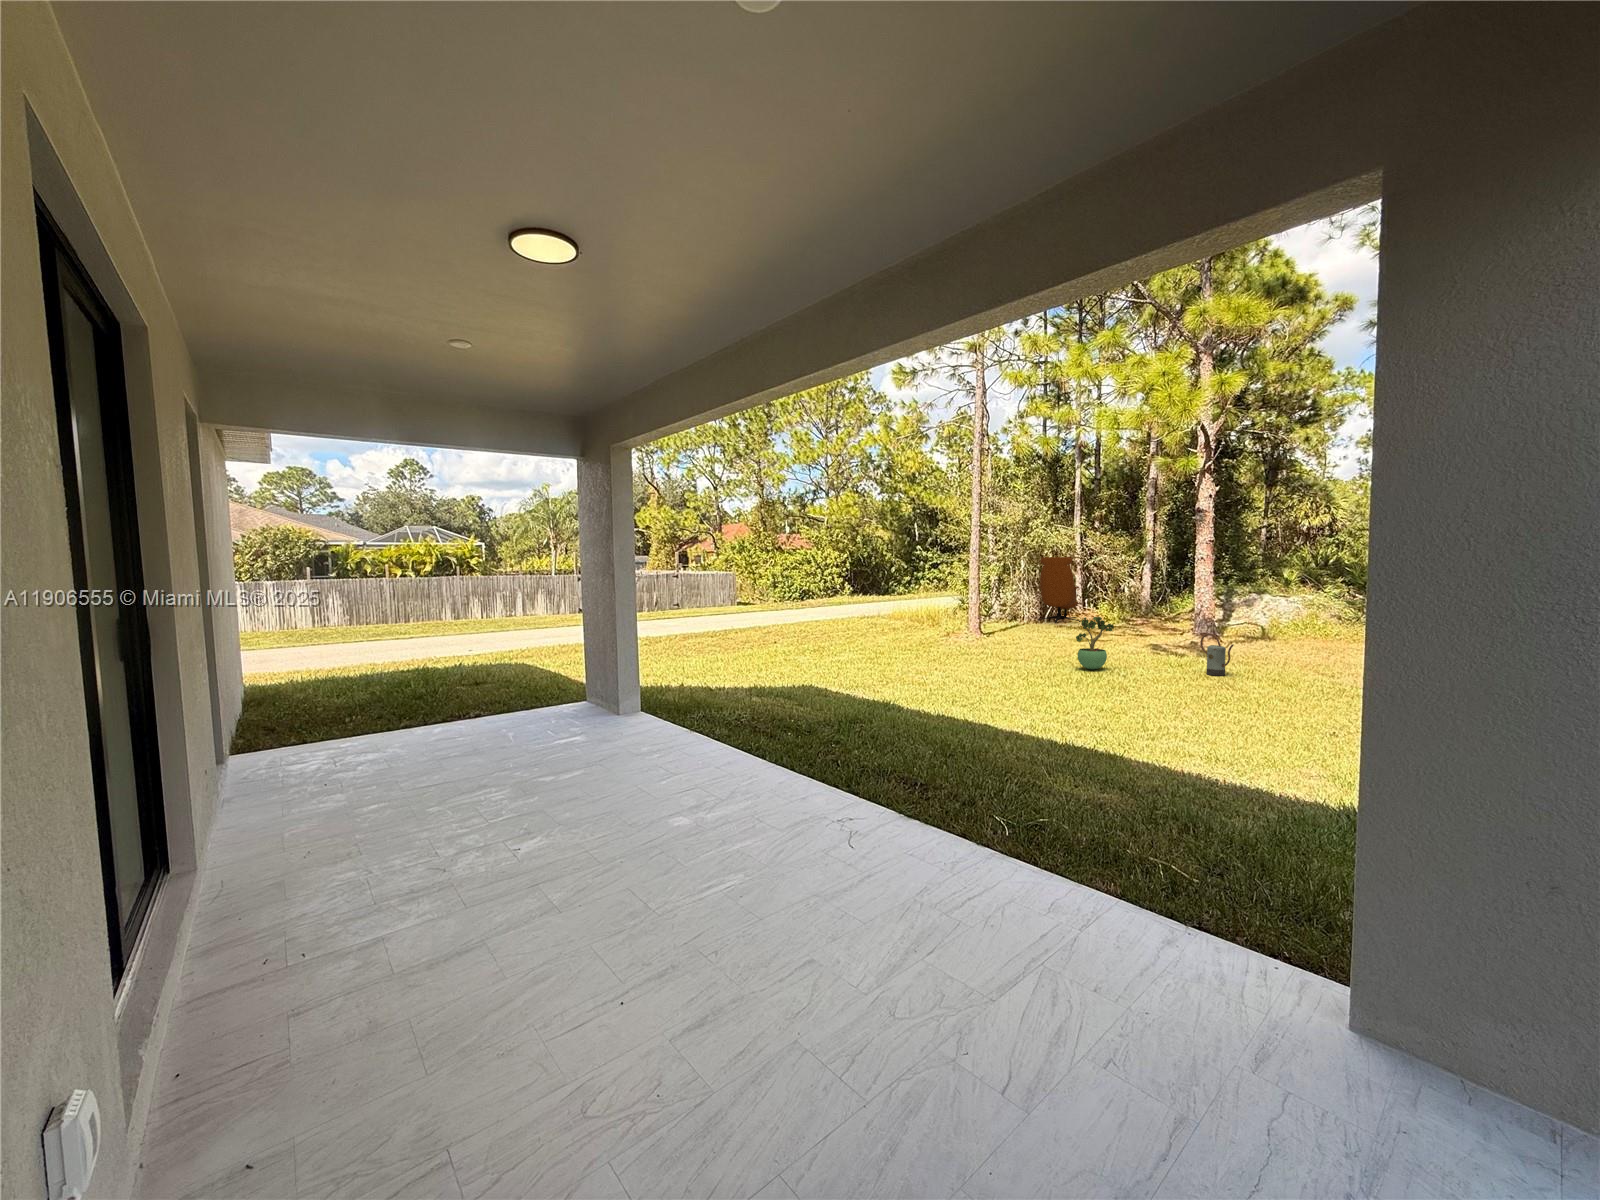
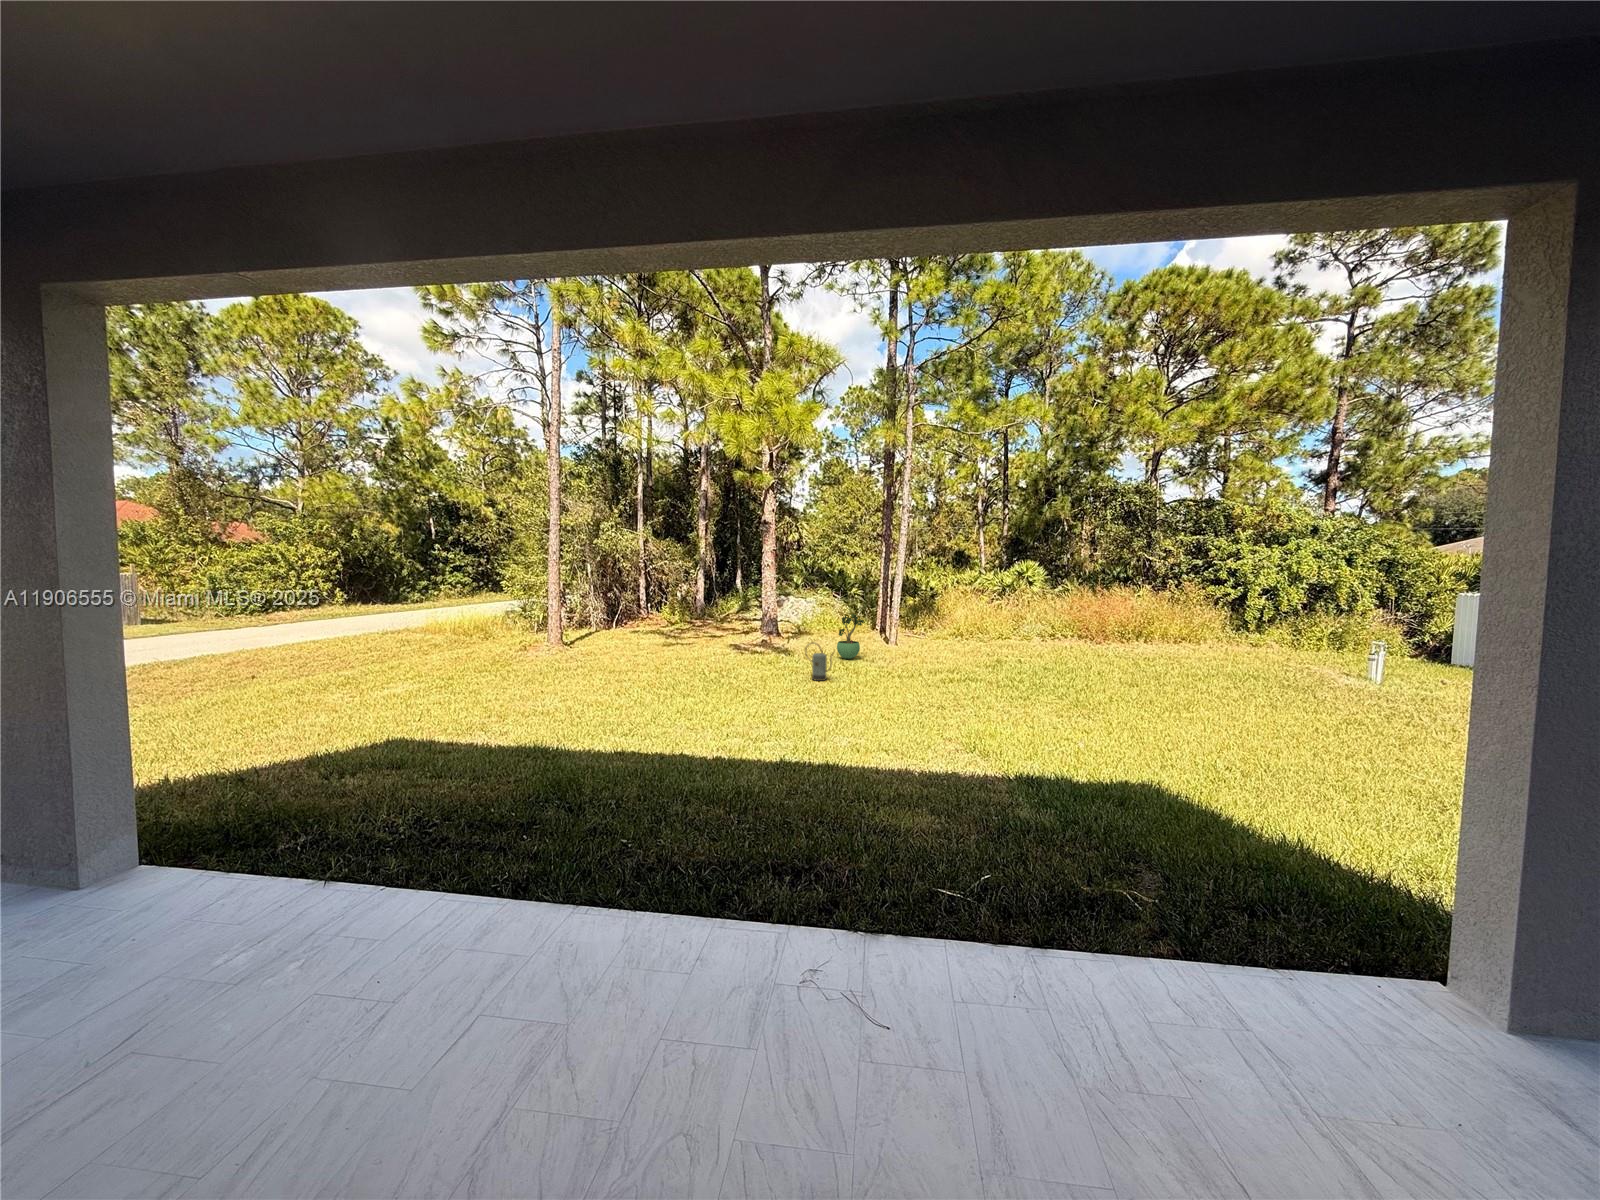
lounge chair: present [1038,557,1080,623] -> none [609,564,651,632]
potted plant: present [1076,616,1114,670] -> present [837,614,864,659]

